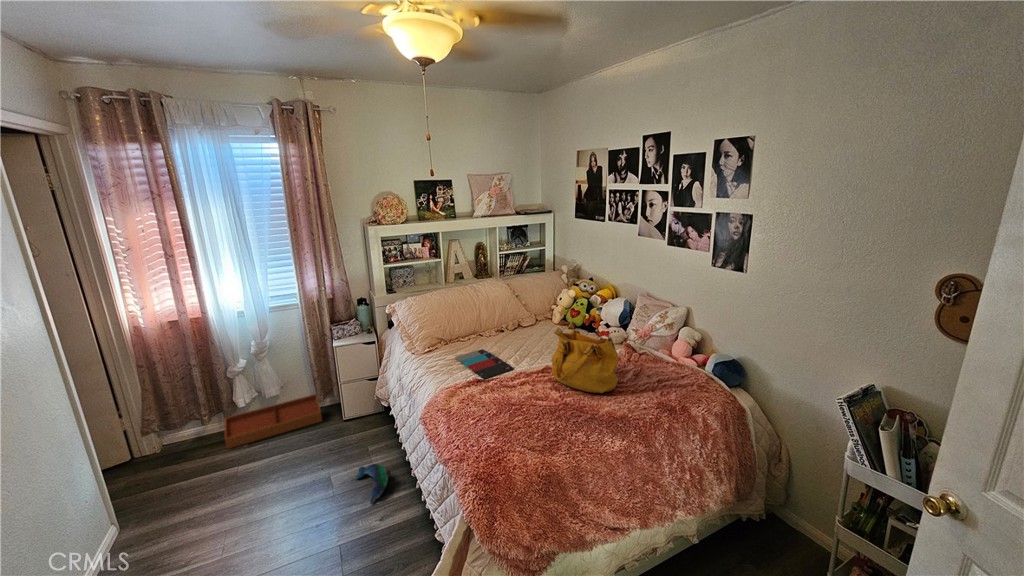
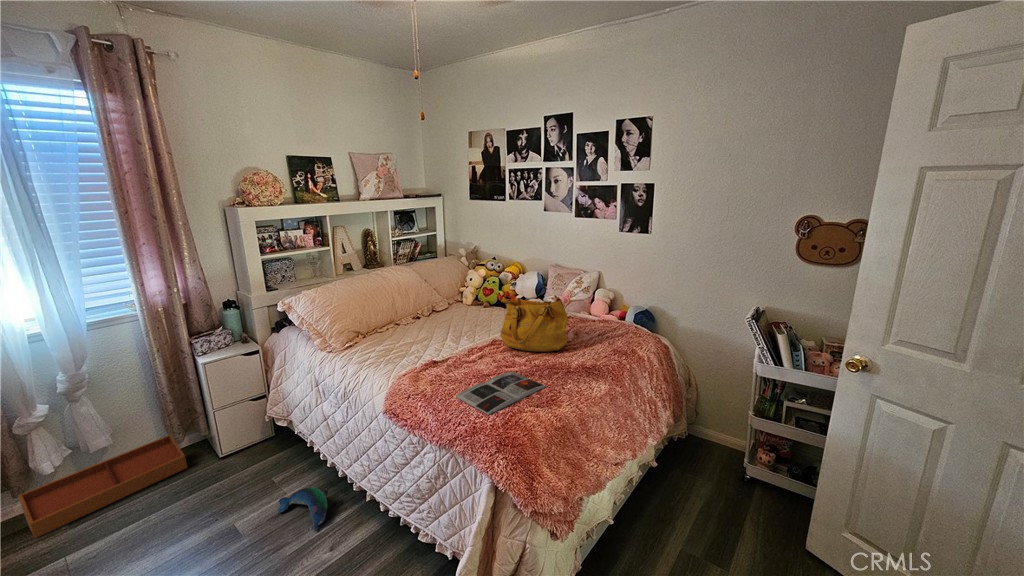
smartphone: present [455,349,514,379] -> none [386,336,459,360]
magazine: none [471,409,560,454] -> present [456,372,546,415]

